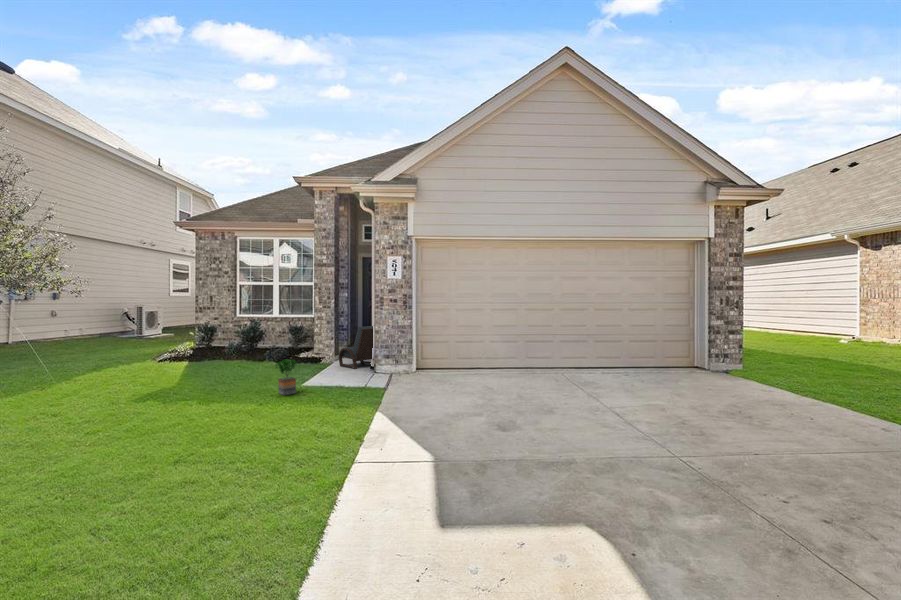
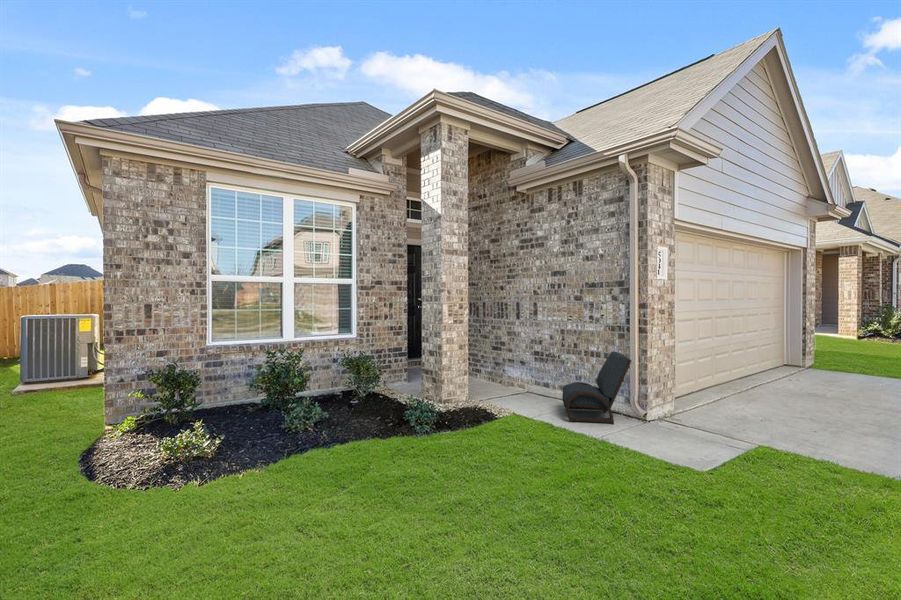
potted tree: present [275,359,299,395] -> none [804,445,874,523]

